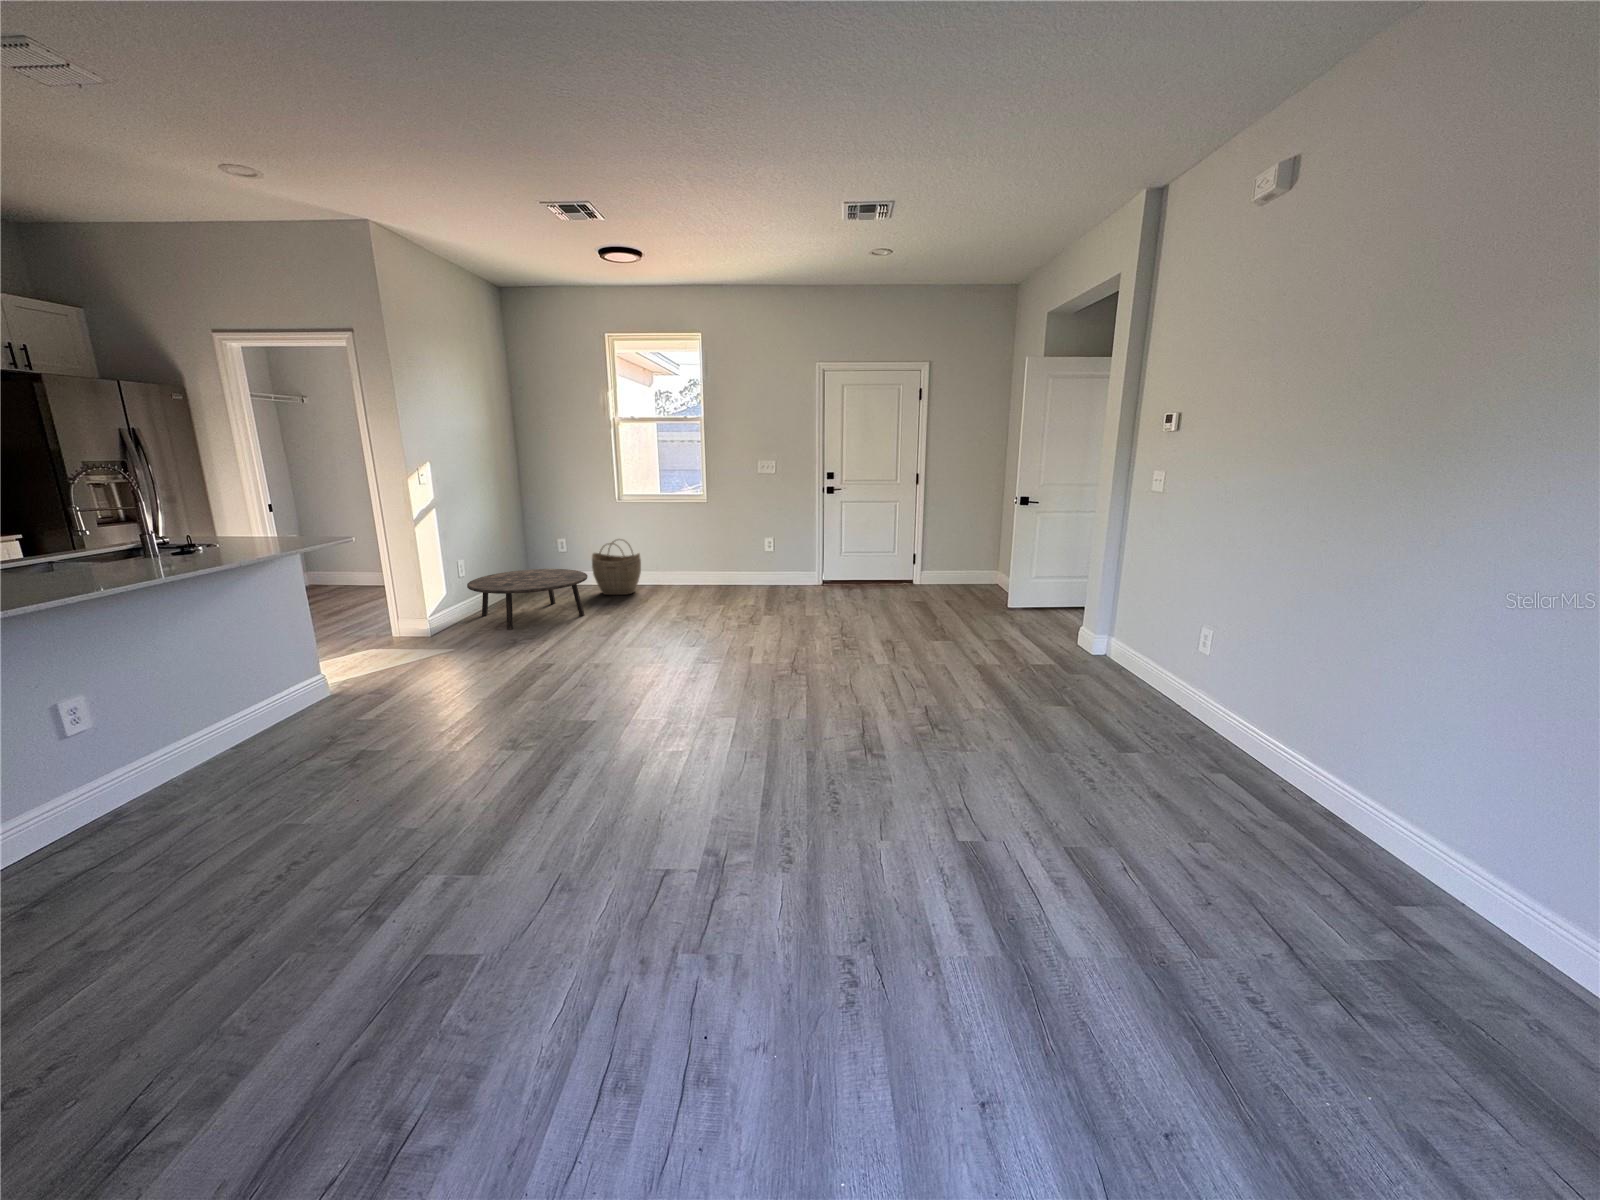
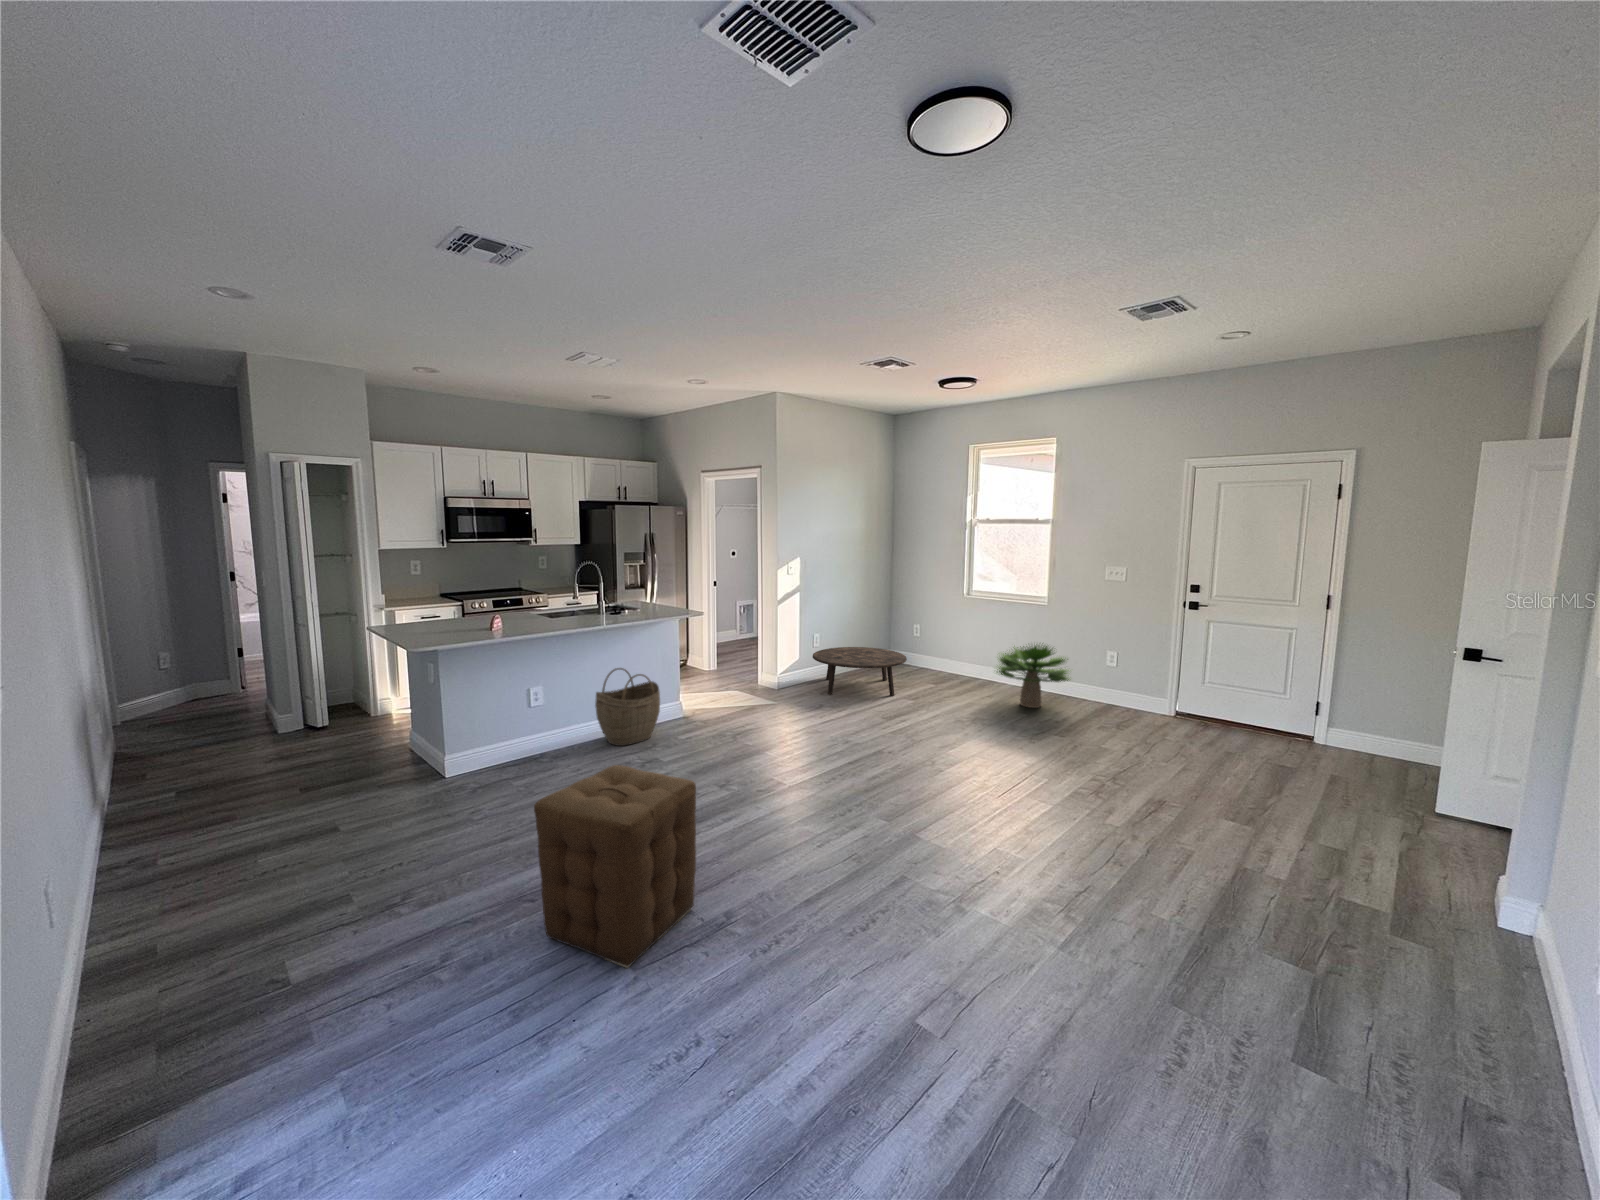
potted plant: none [676,536,752,599] -> present [997,644,1070,708]
woven basket: present [592,540,641,595] -> present [595,668,660,746]
ottoman: none [498,717,702,1003] -> present [534,765,696,968]

